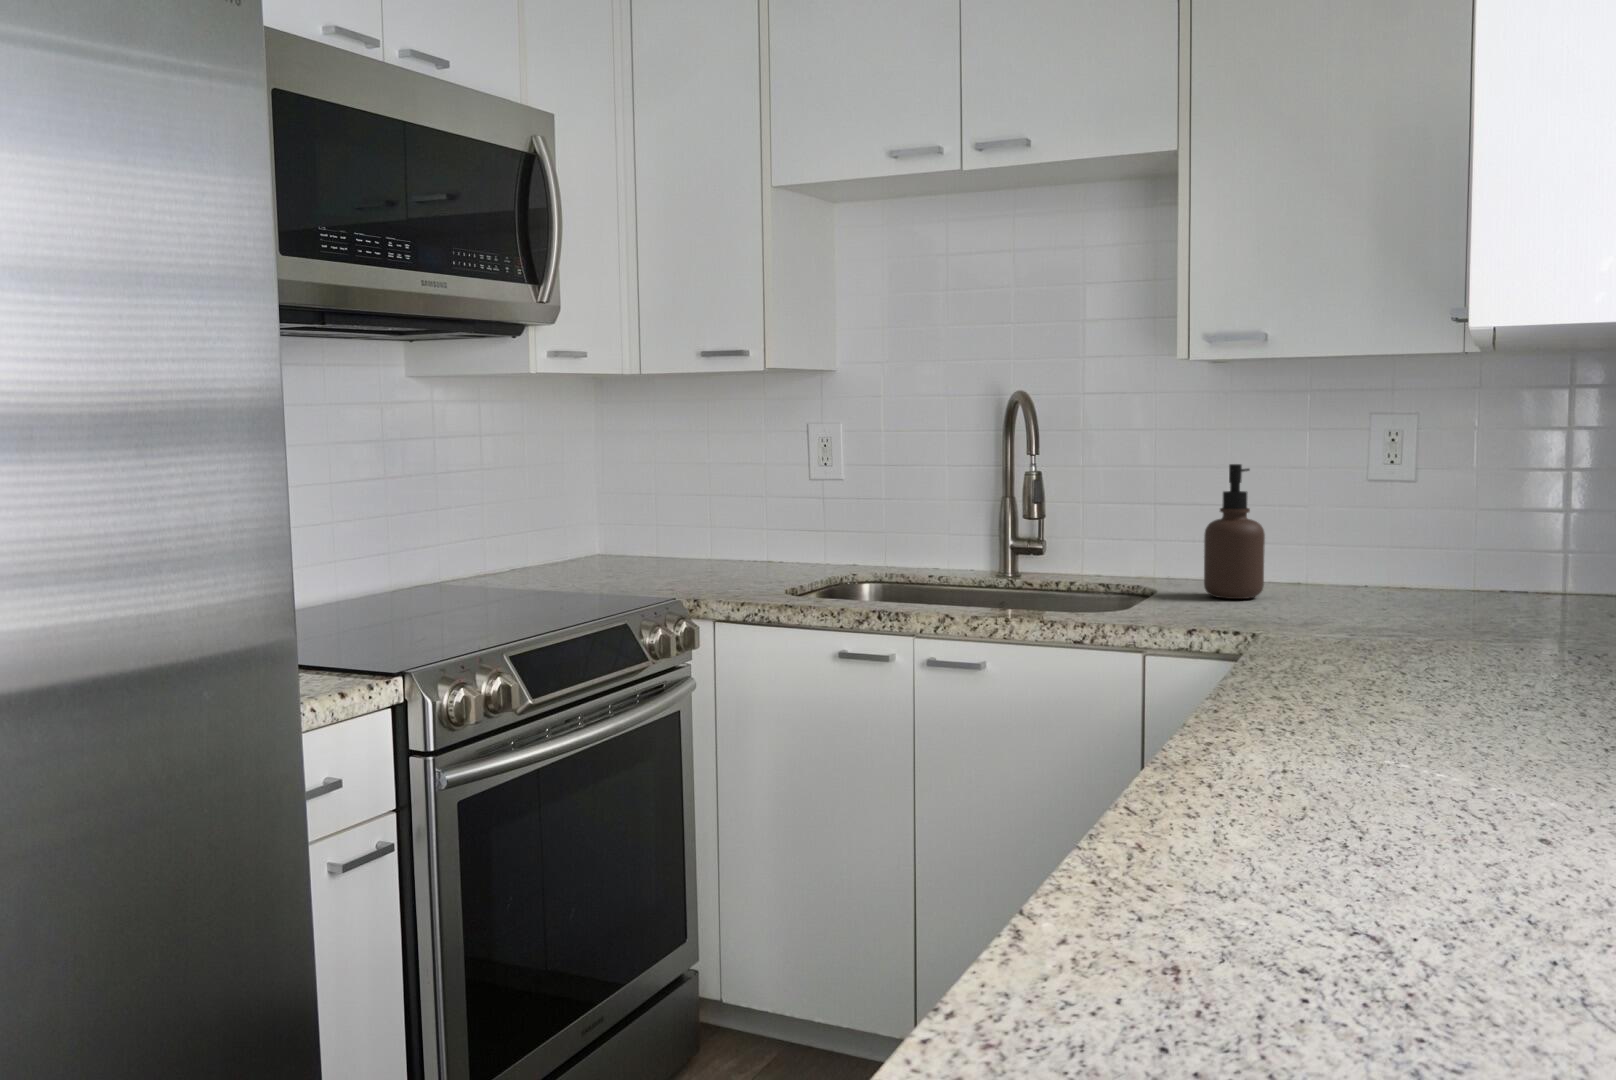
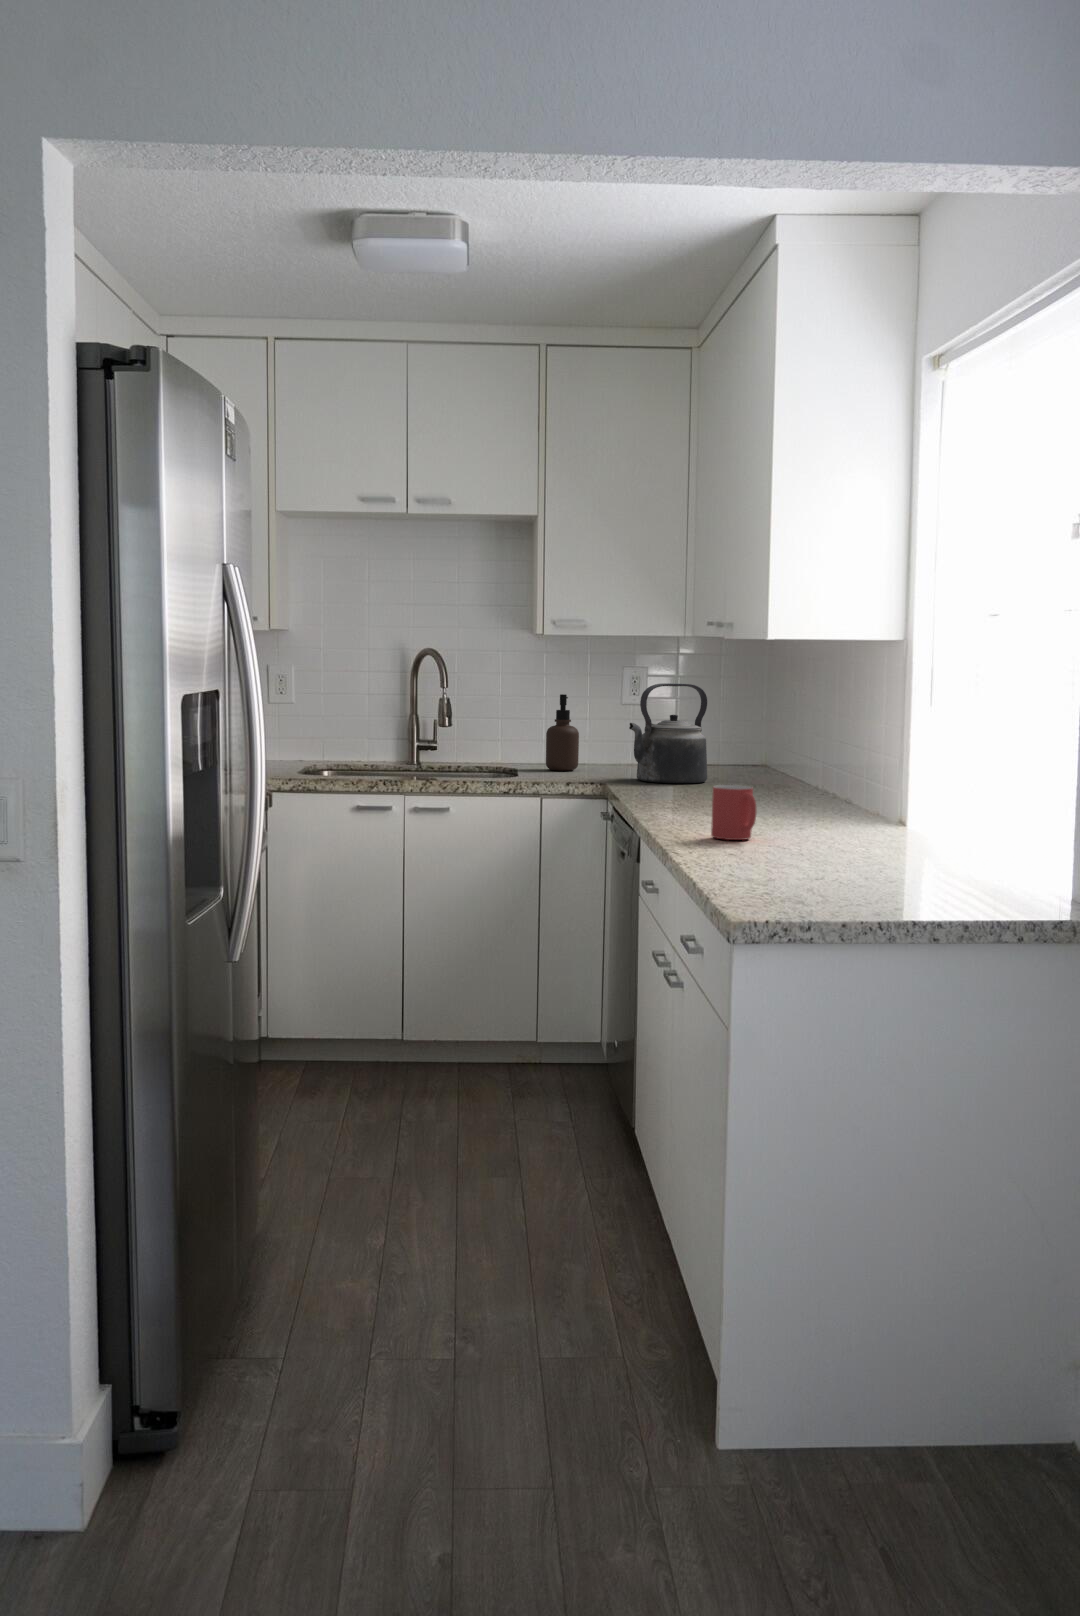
kettle: none [1306,443,1490,642] -> present [629,683,707,784]
mug: none [1144,737,1265,911] -> present [711,785,756,840]

